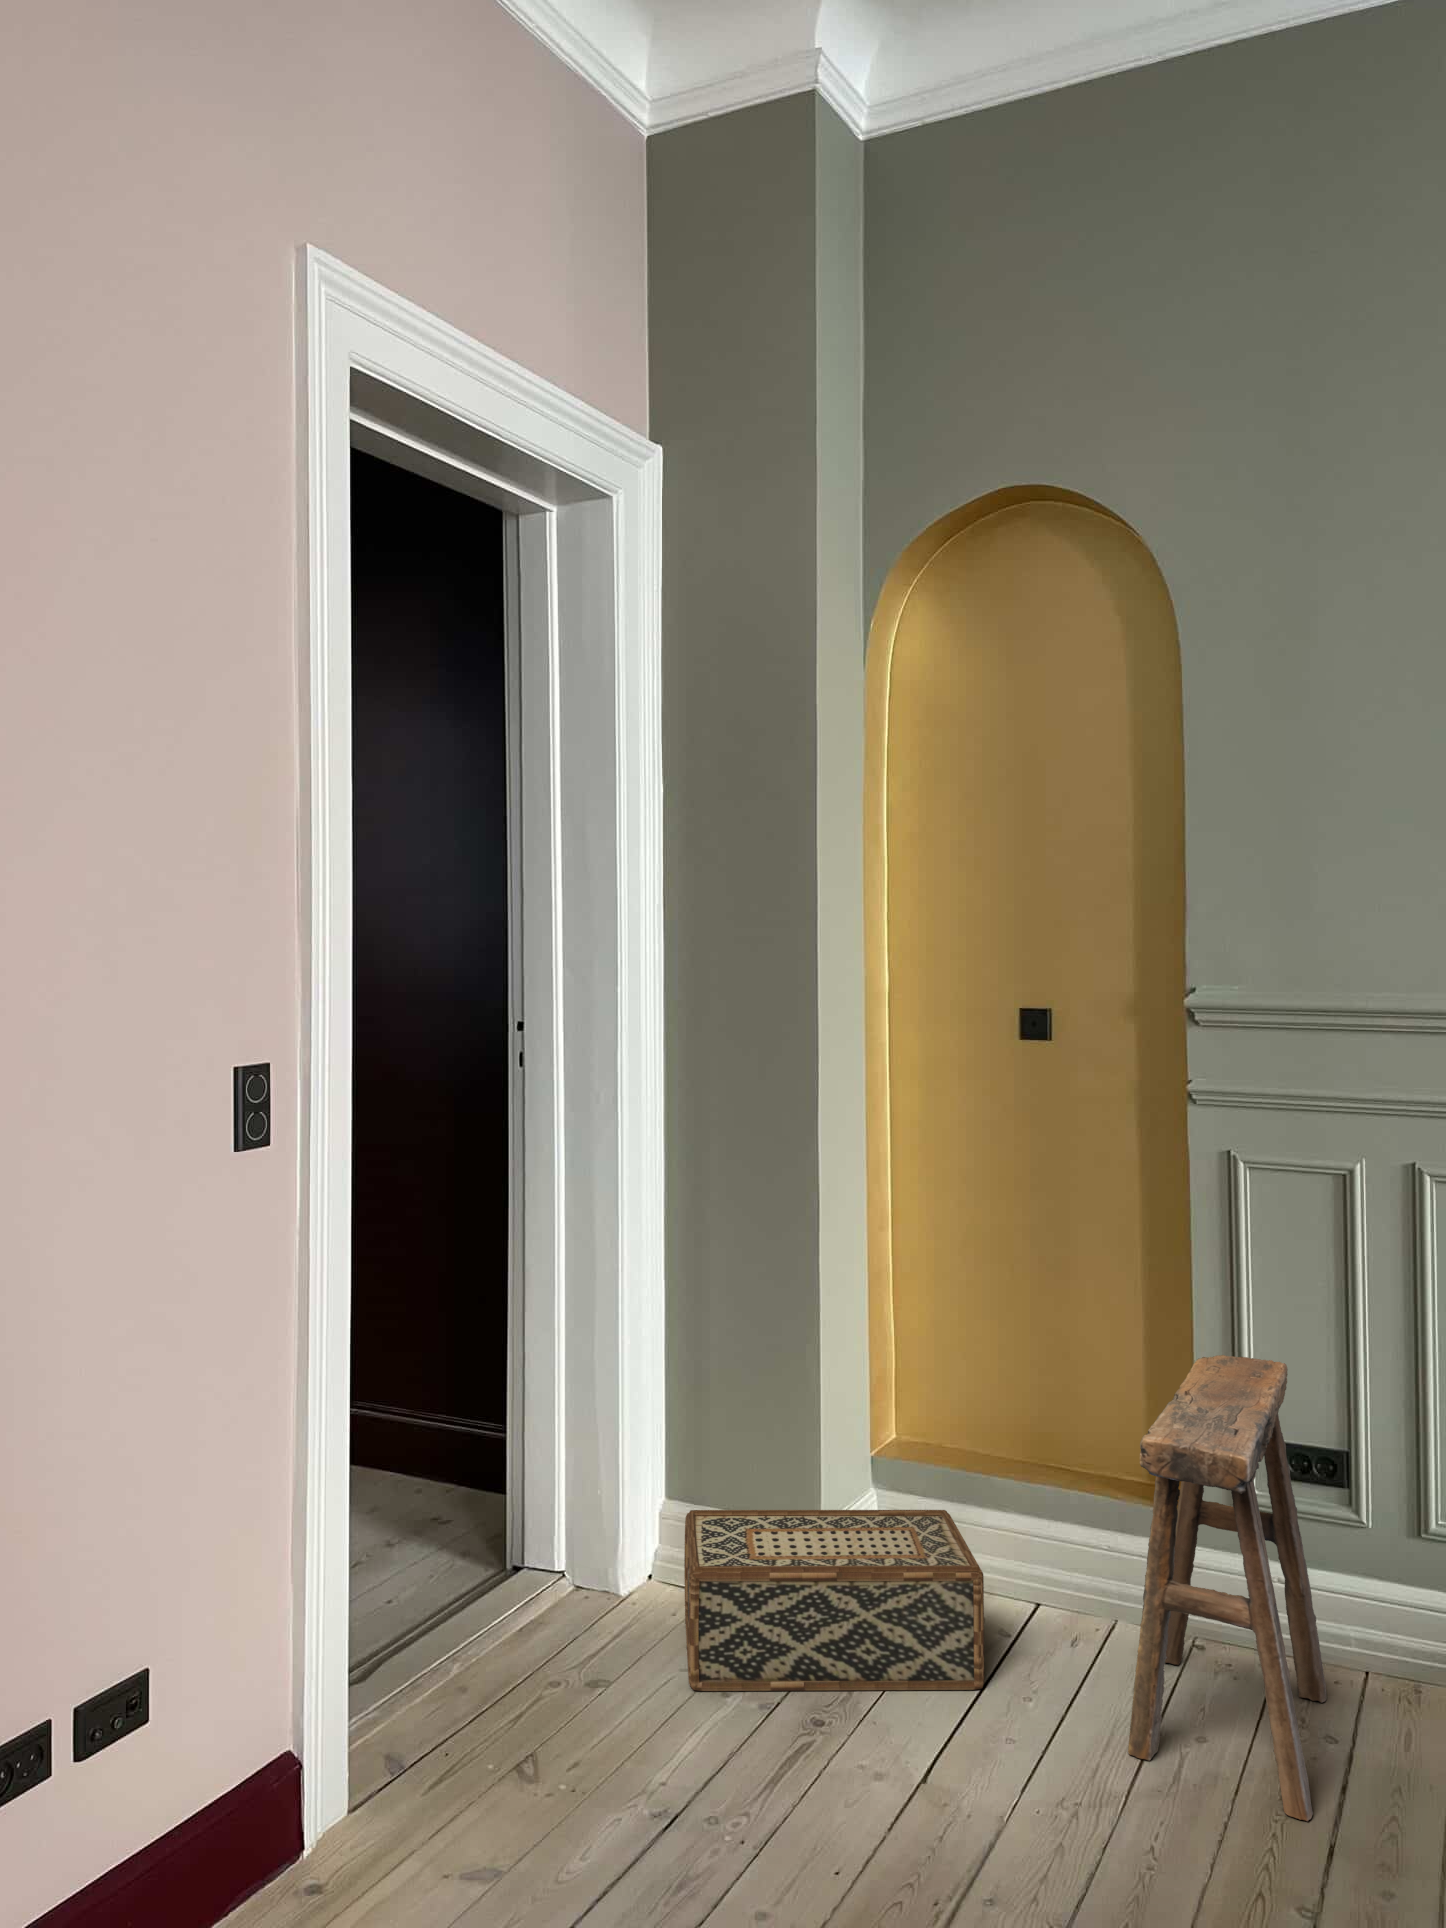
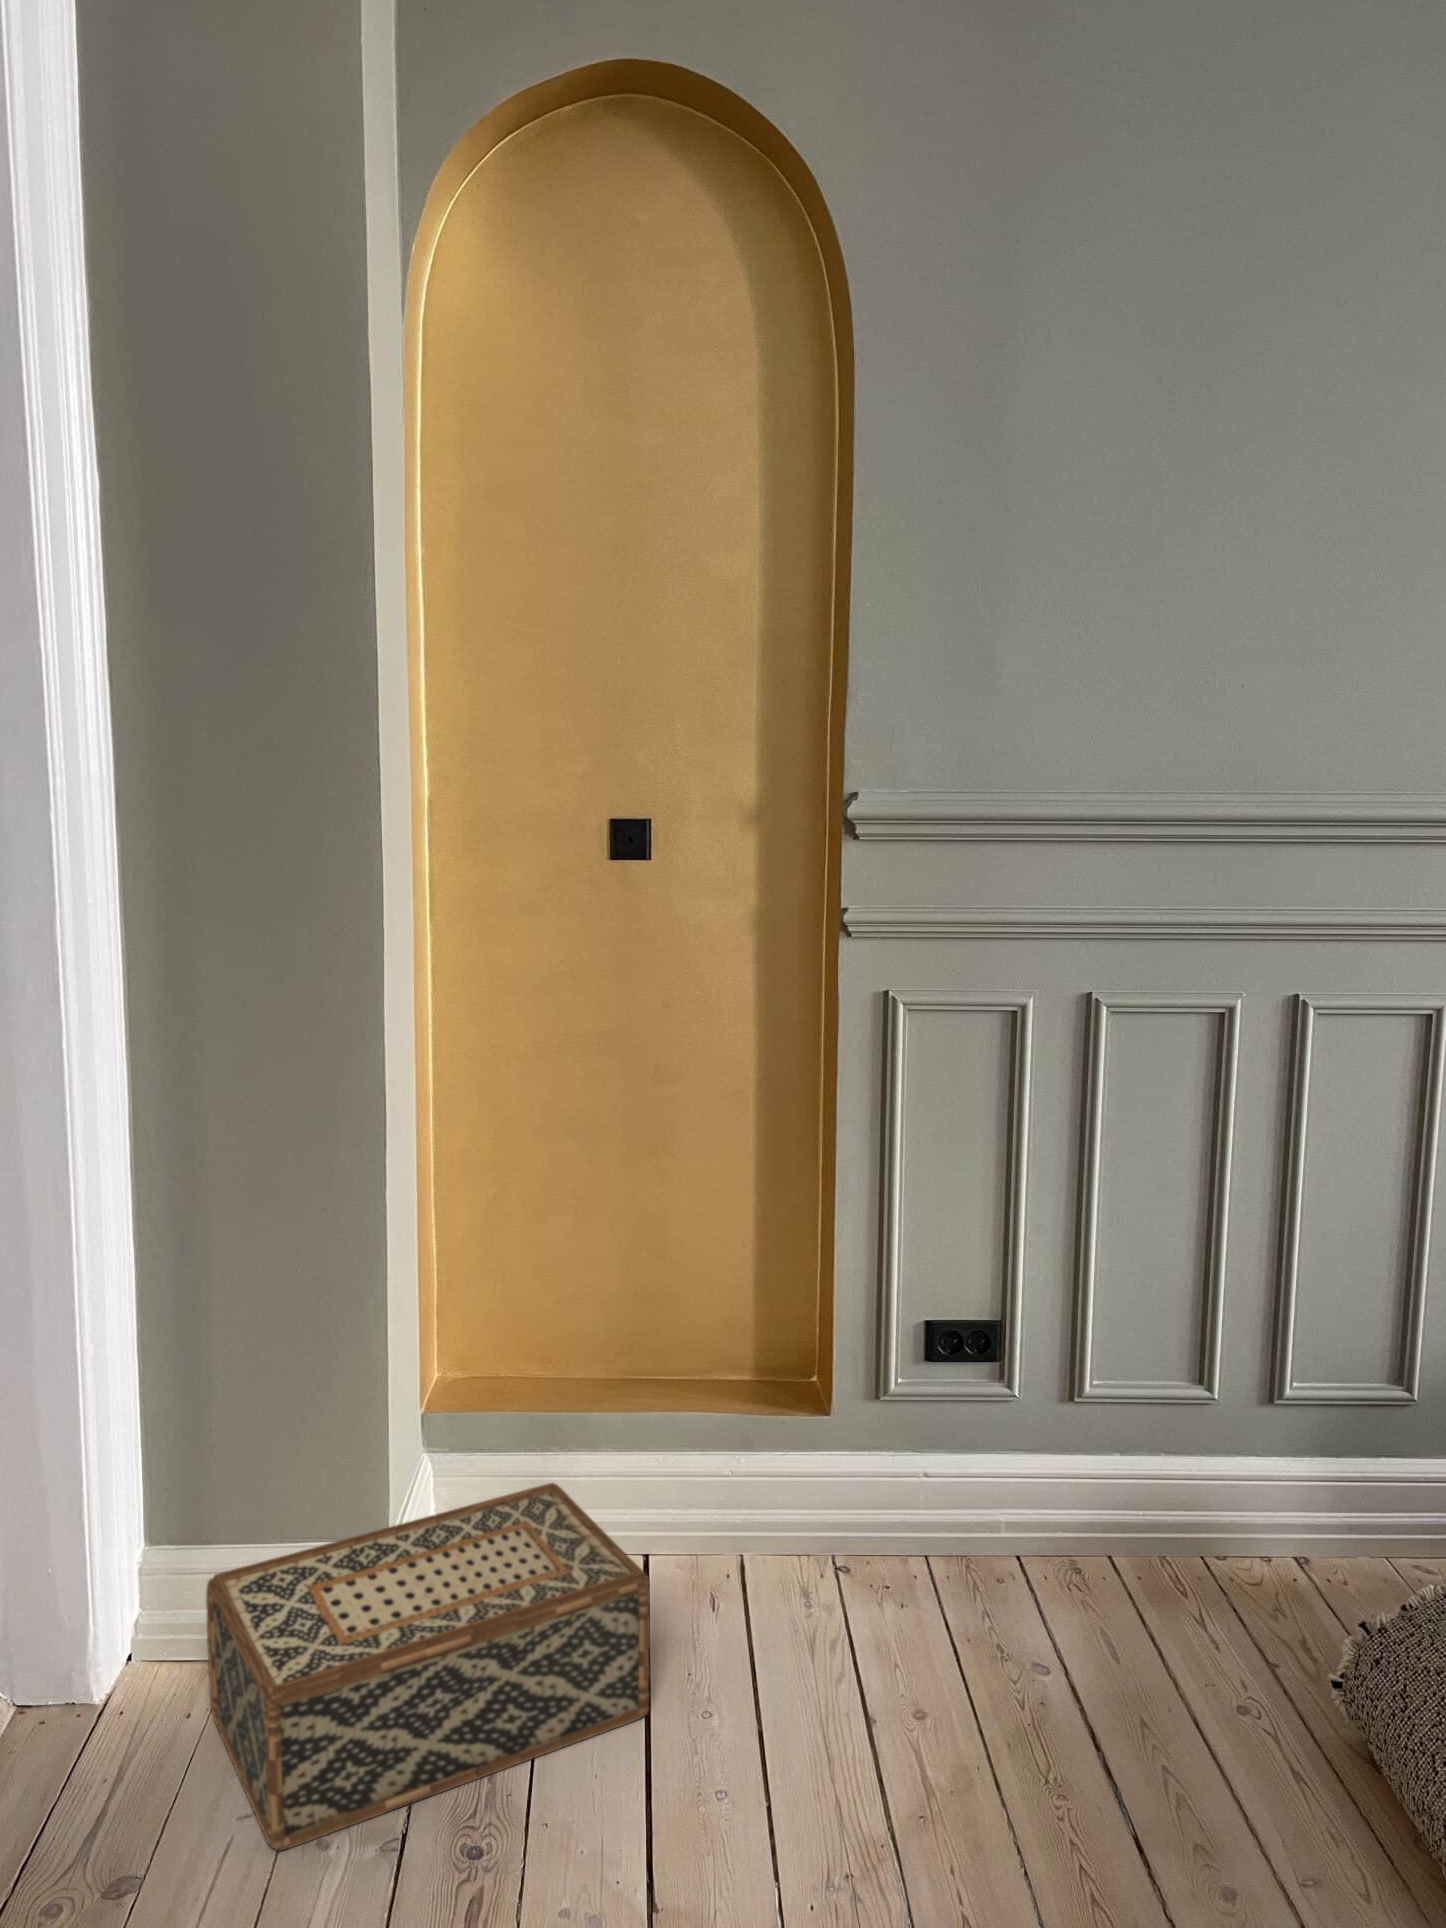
stool: present [1128,1355,1327,1821] -> none [811,1238,1073,1797]

